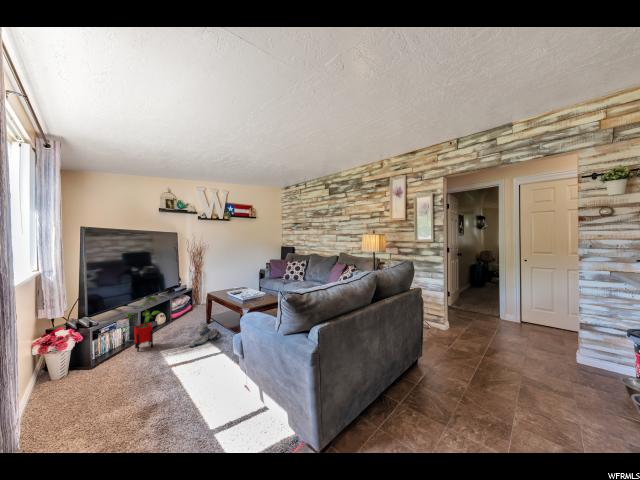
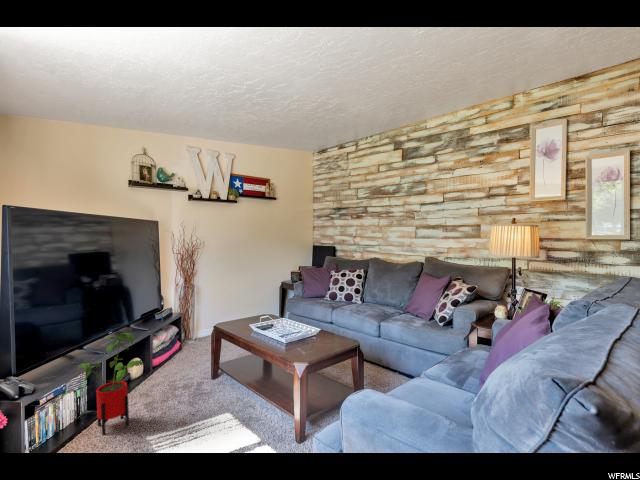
plush toy: present [189,323,221,347] -> none [193,381,243,426]

